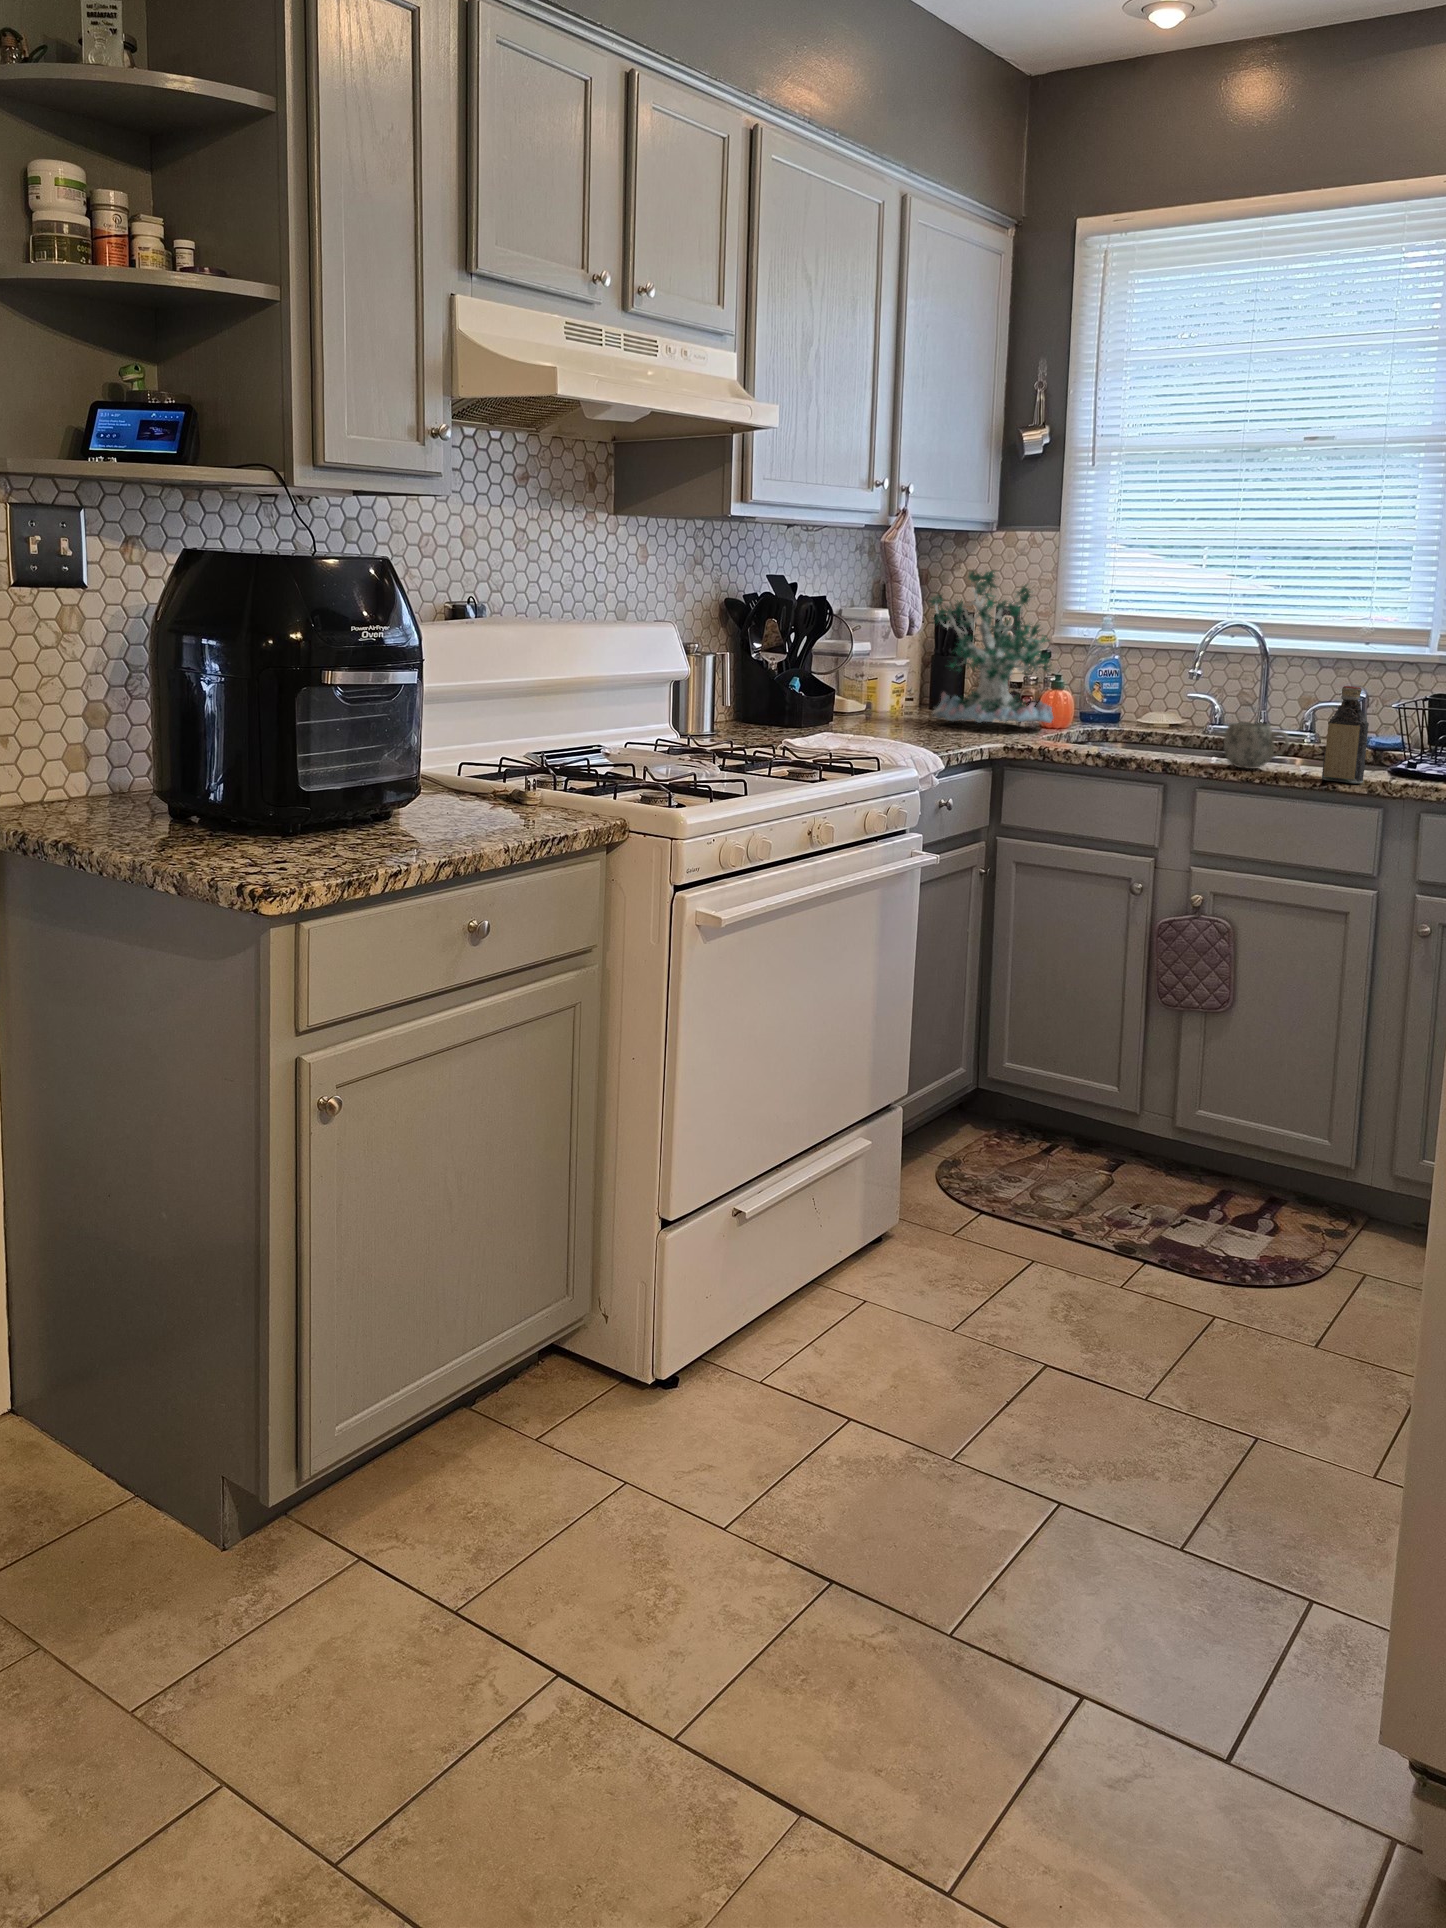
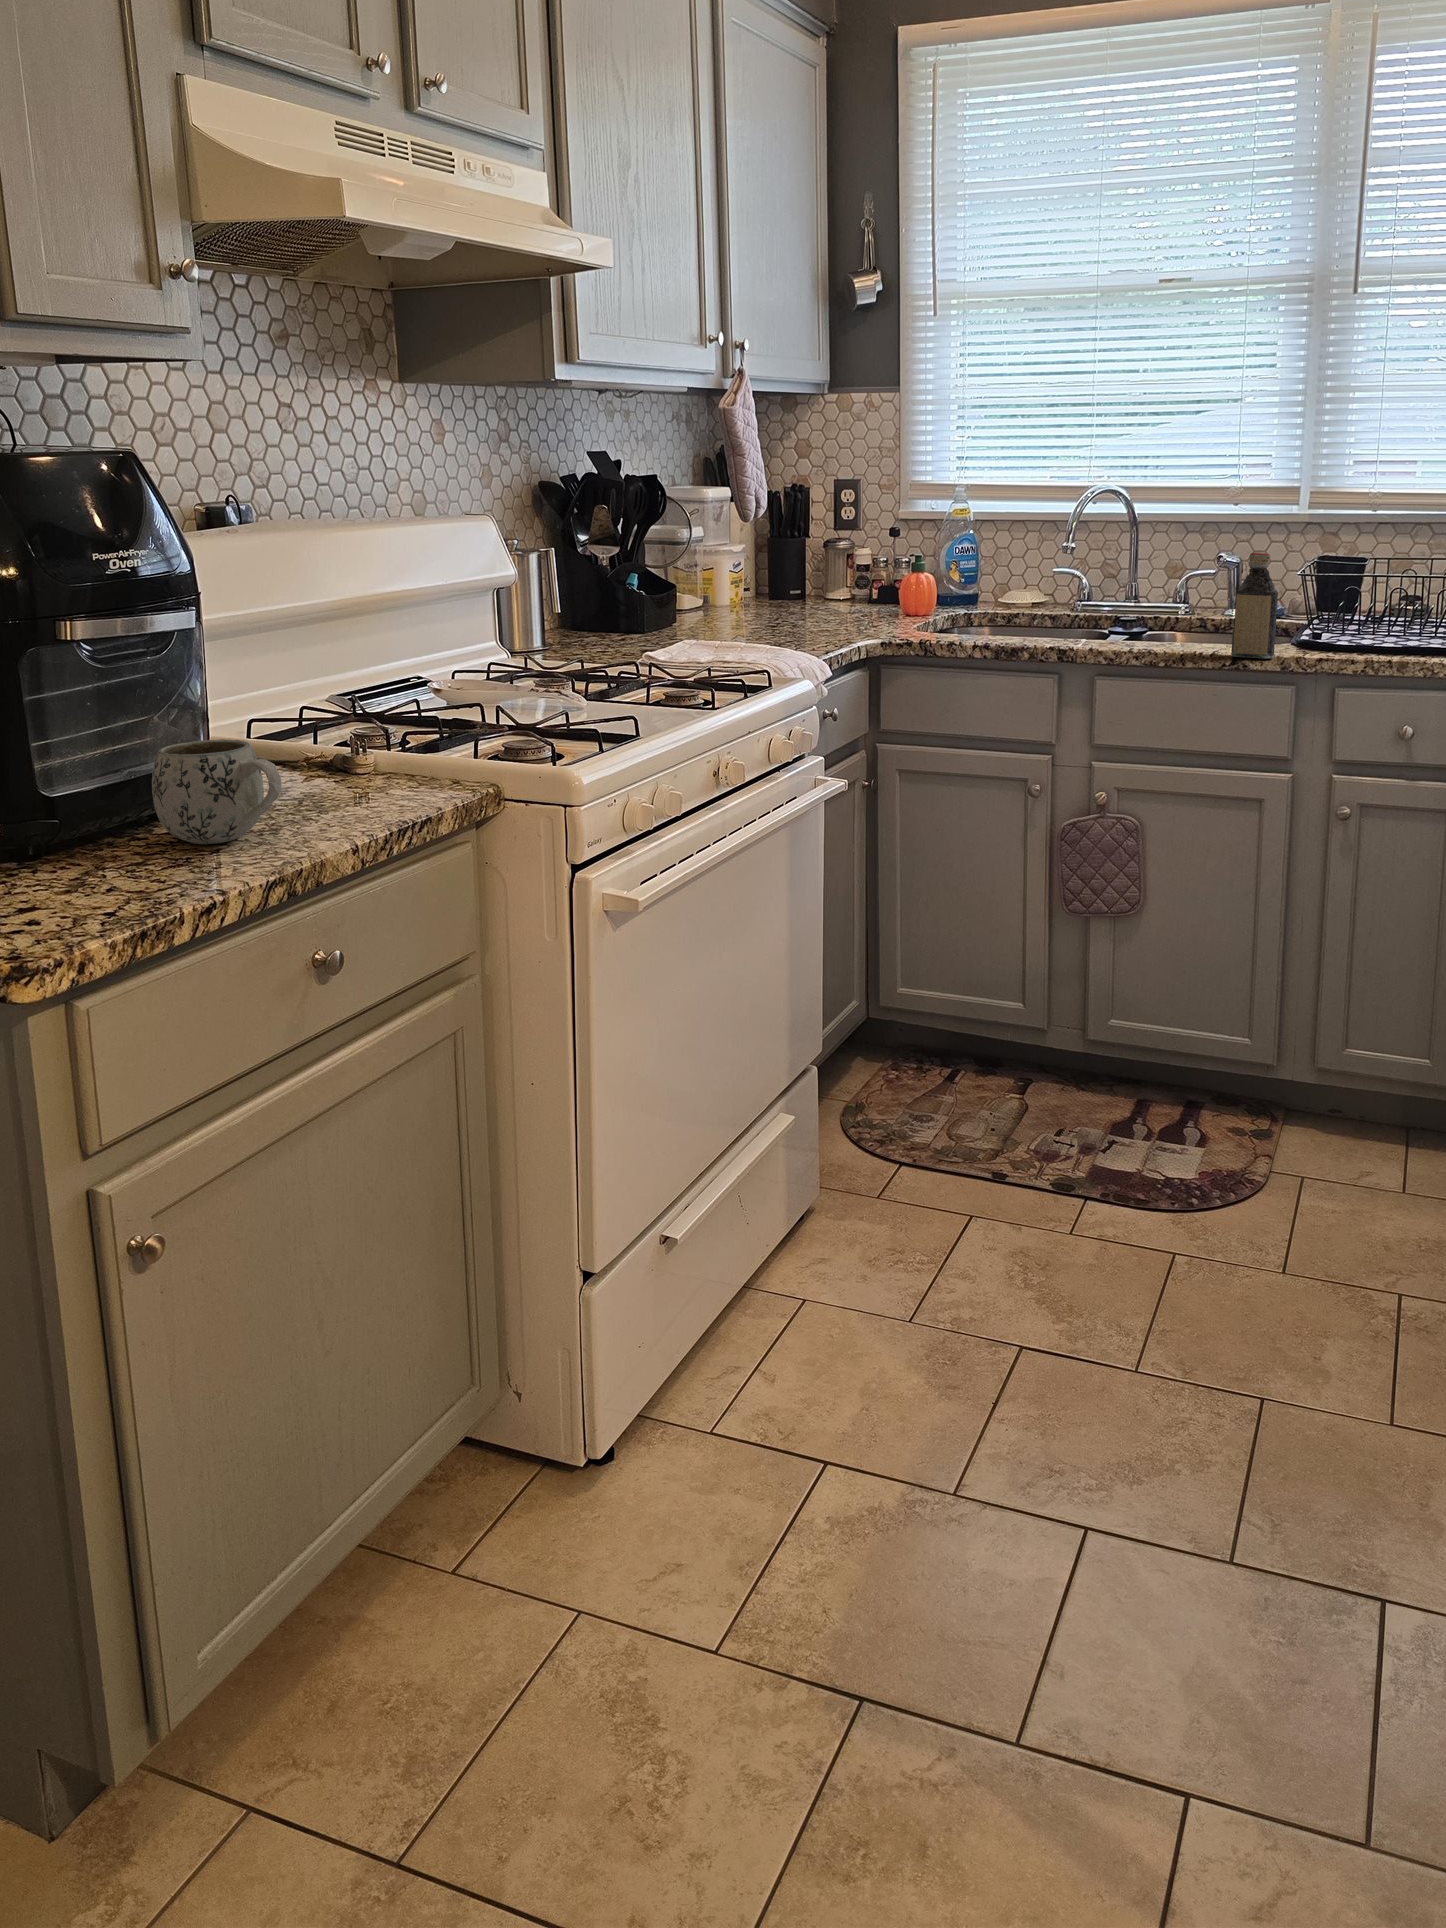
plant: present [928,571,1054,723] -> none [769,436,919,613]
mug: present [1224,722,1289,769] -> present [152,739,282,844]

